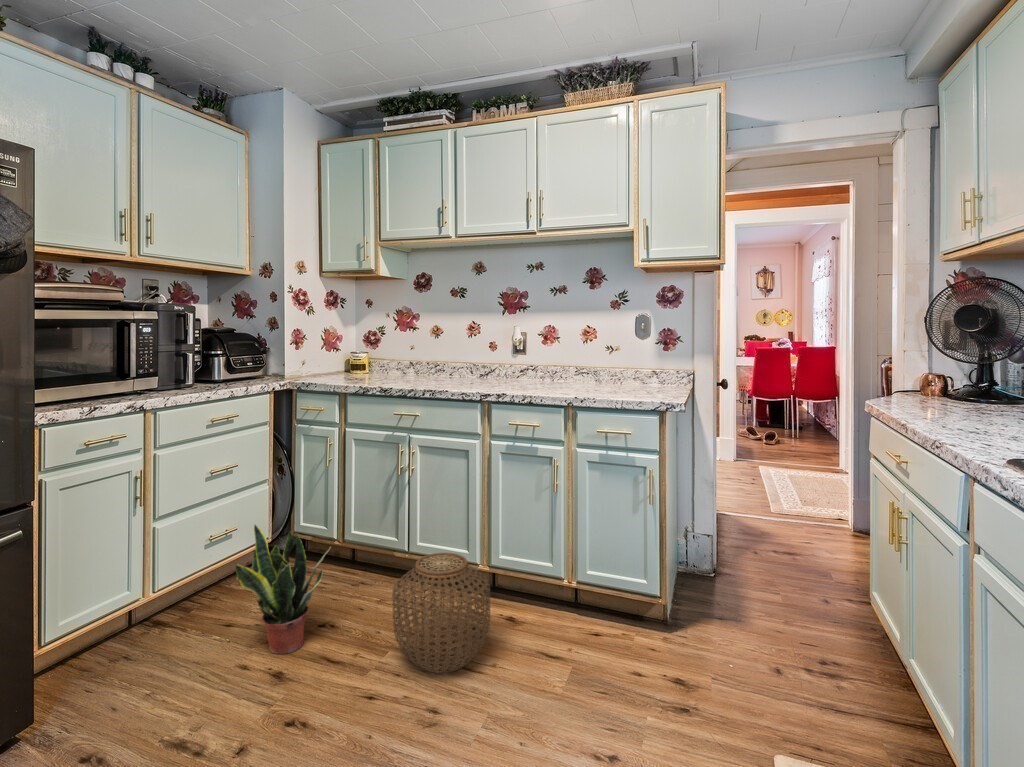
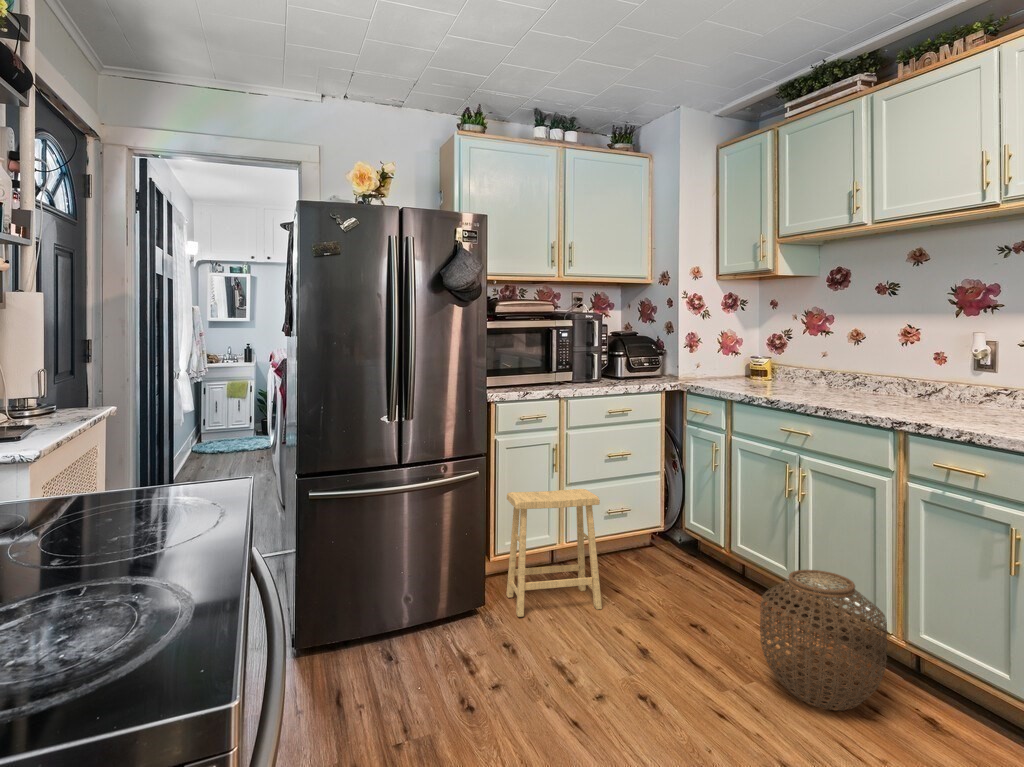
footstool: none [75,513,218,691] -> present [506,489,602,617]
potted plant: present [236,525,329,654] -> none [614,506,704,635]

